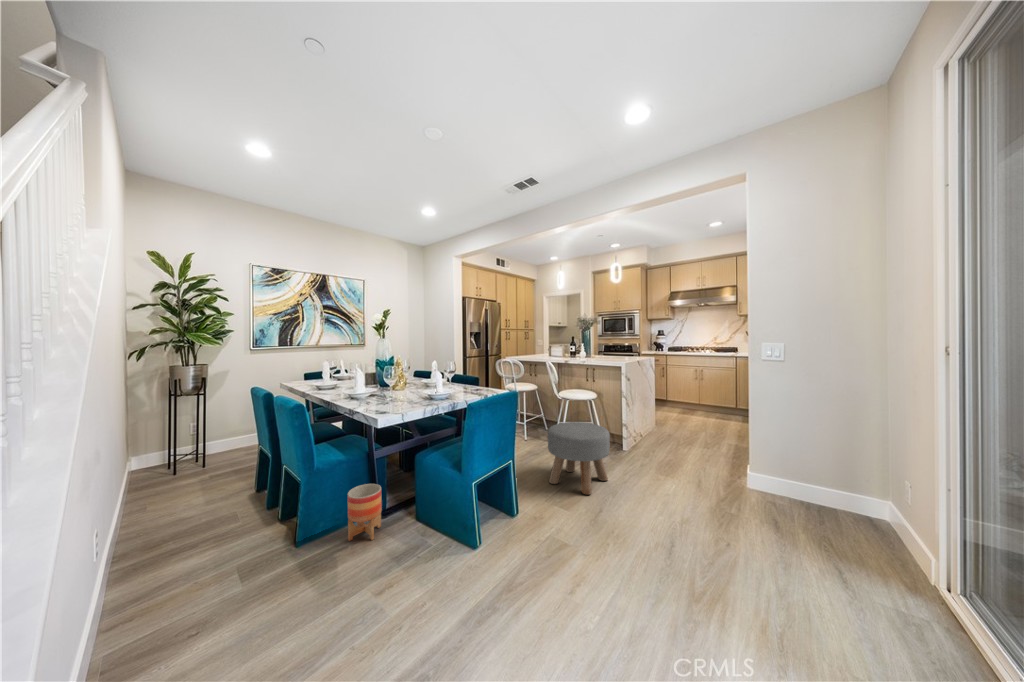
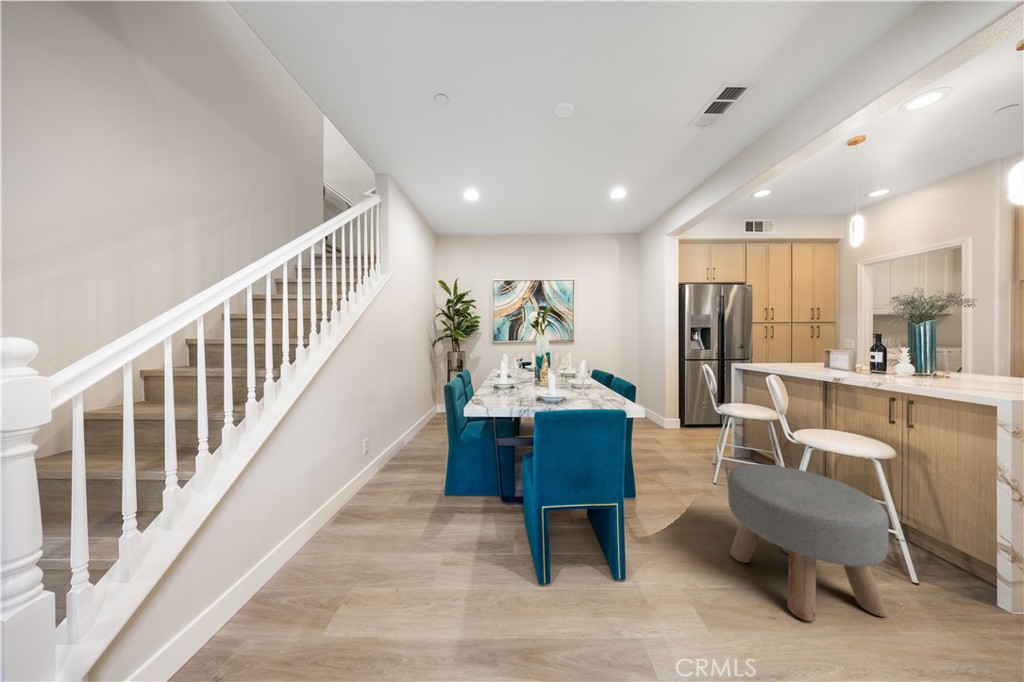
planter: present [348,484,382,541] -> none [471,462,501,516]

